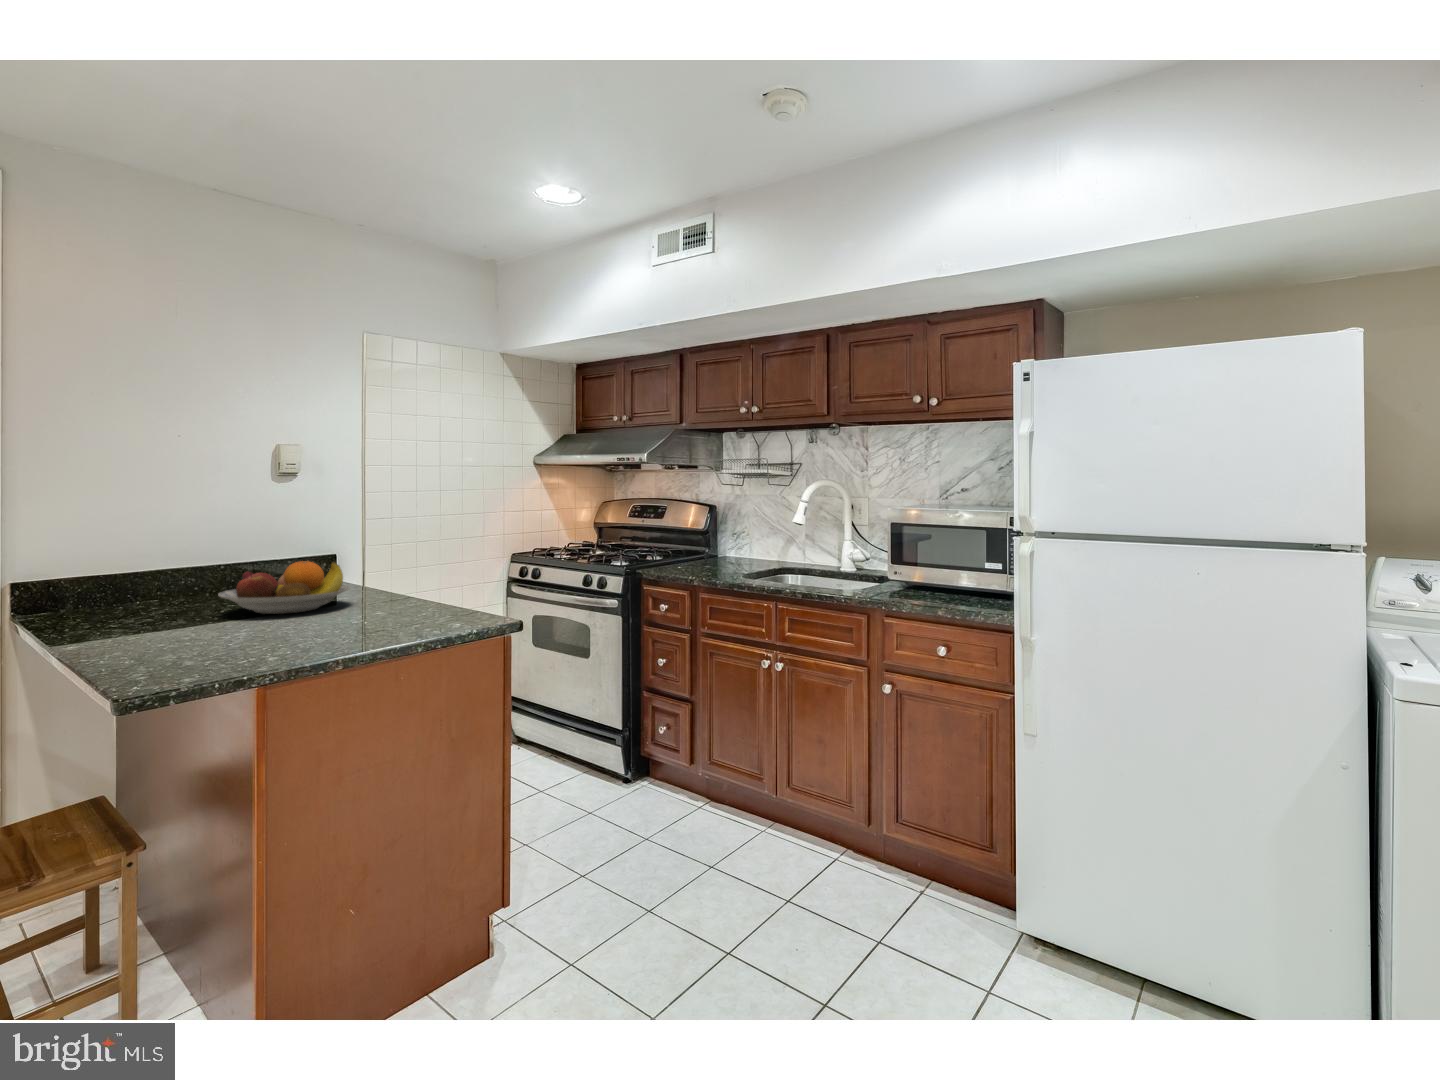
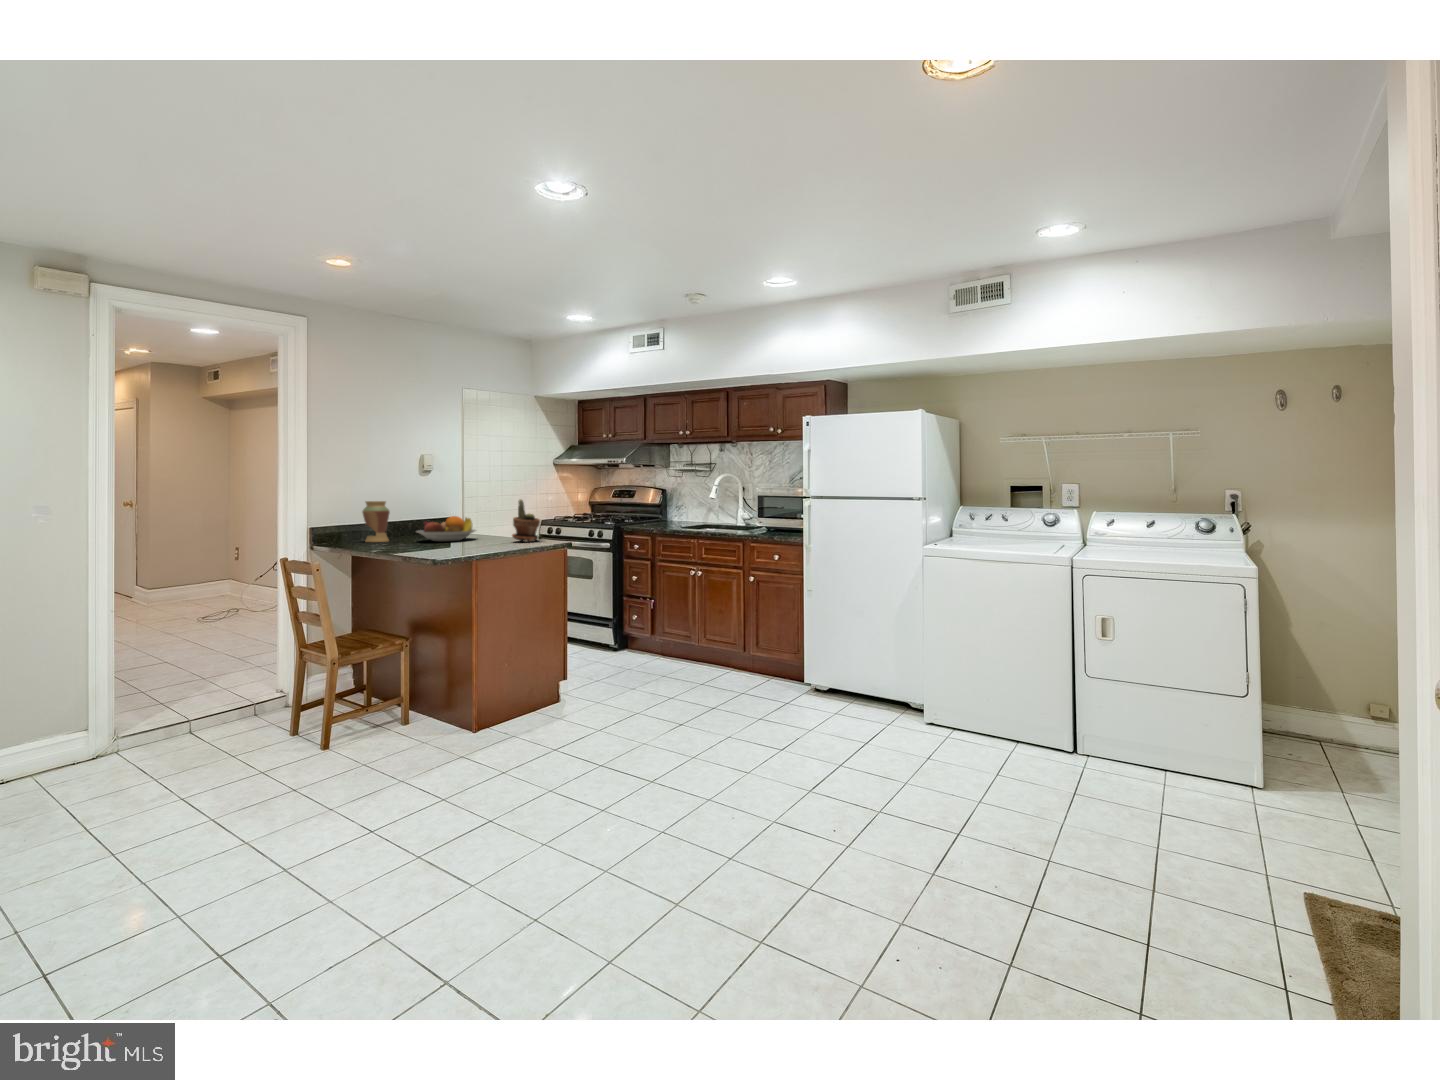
vase: none [128,530,188,612] -> present [363,501,390,542]
potted plant: none [396,533,458,623] -> present [512,499,540,542]

